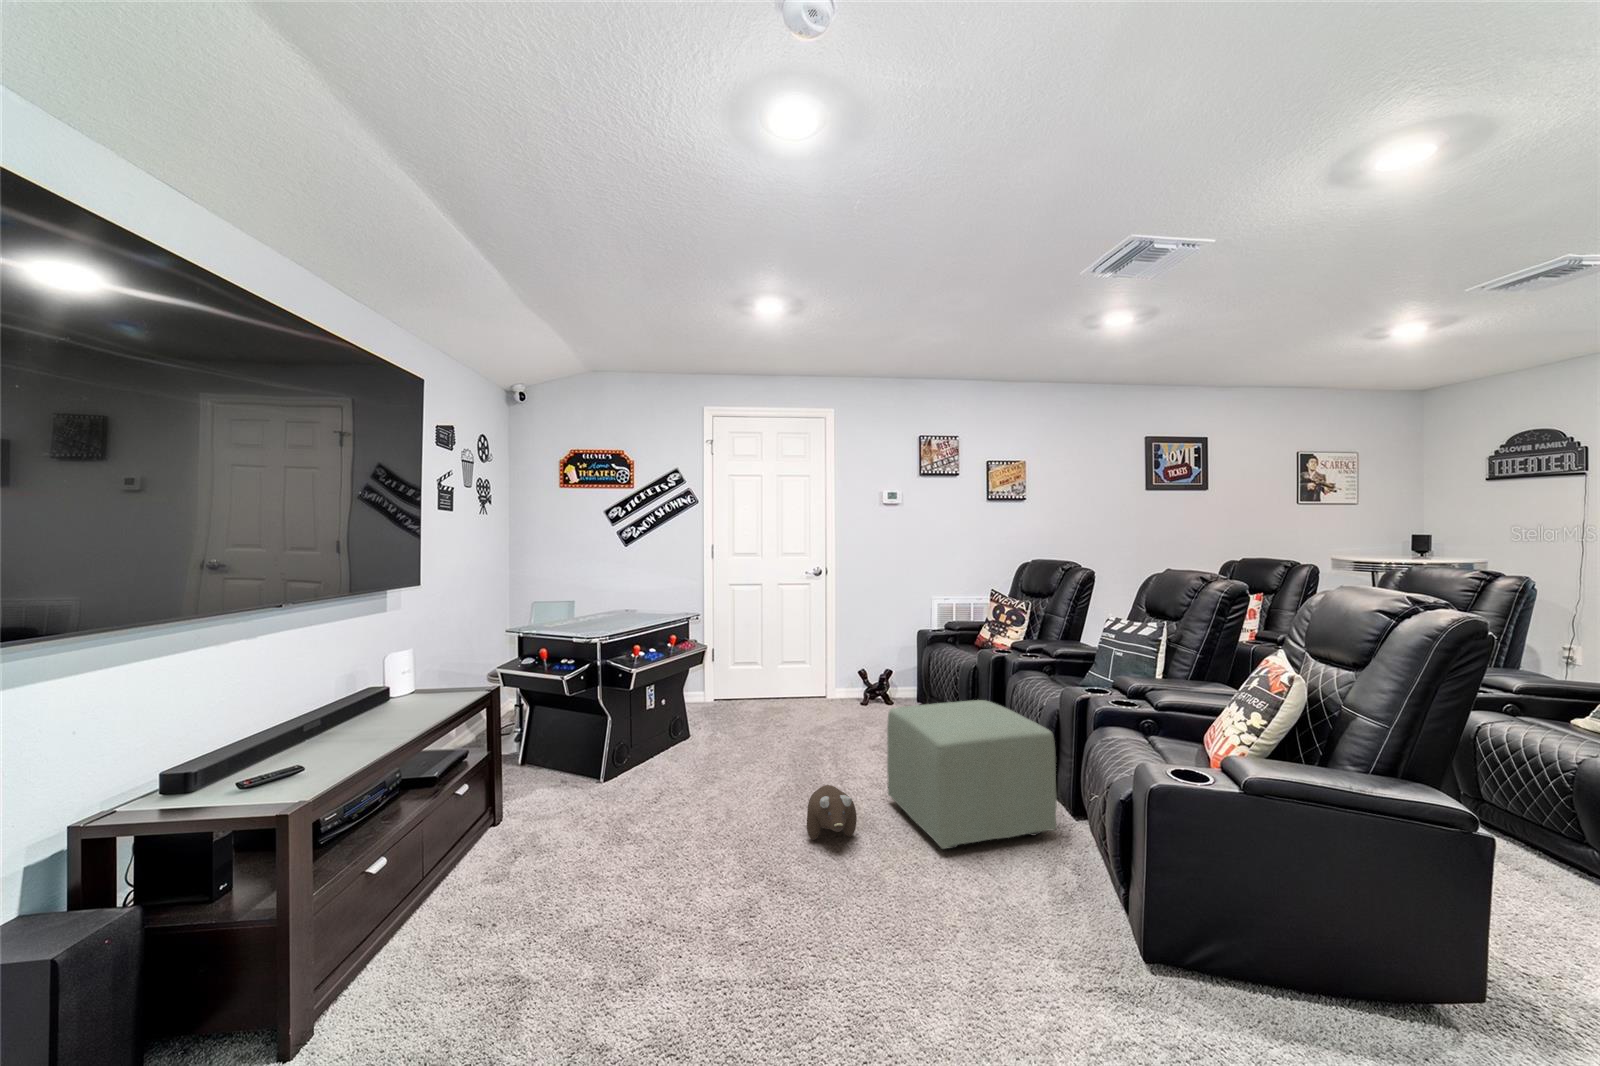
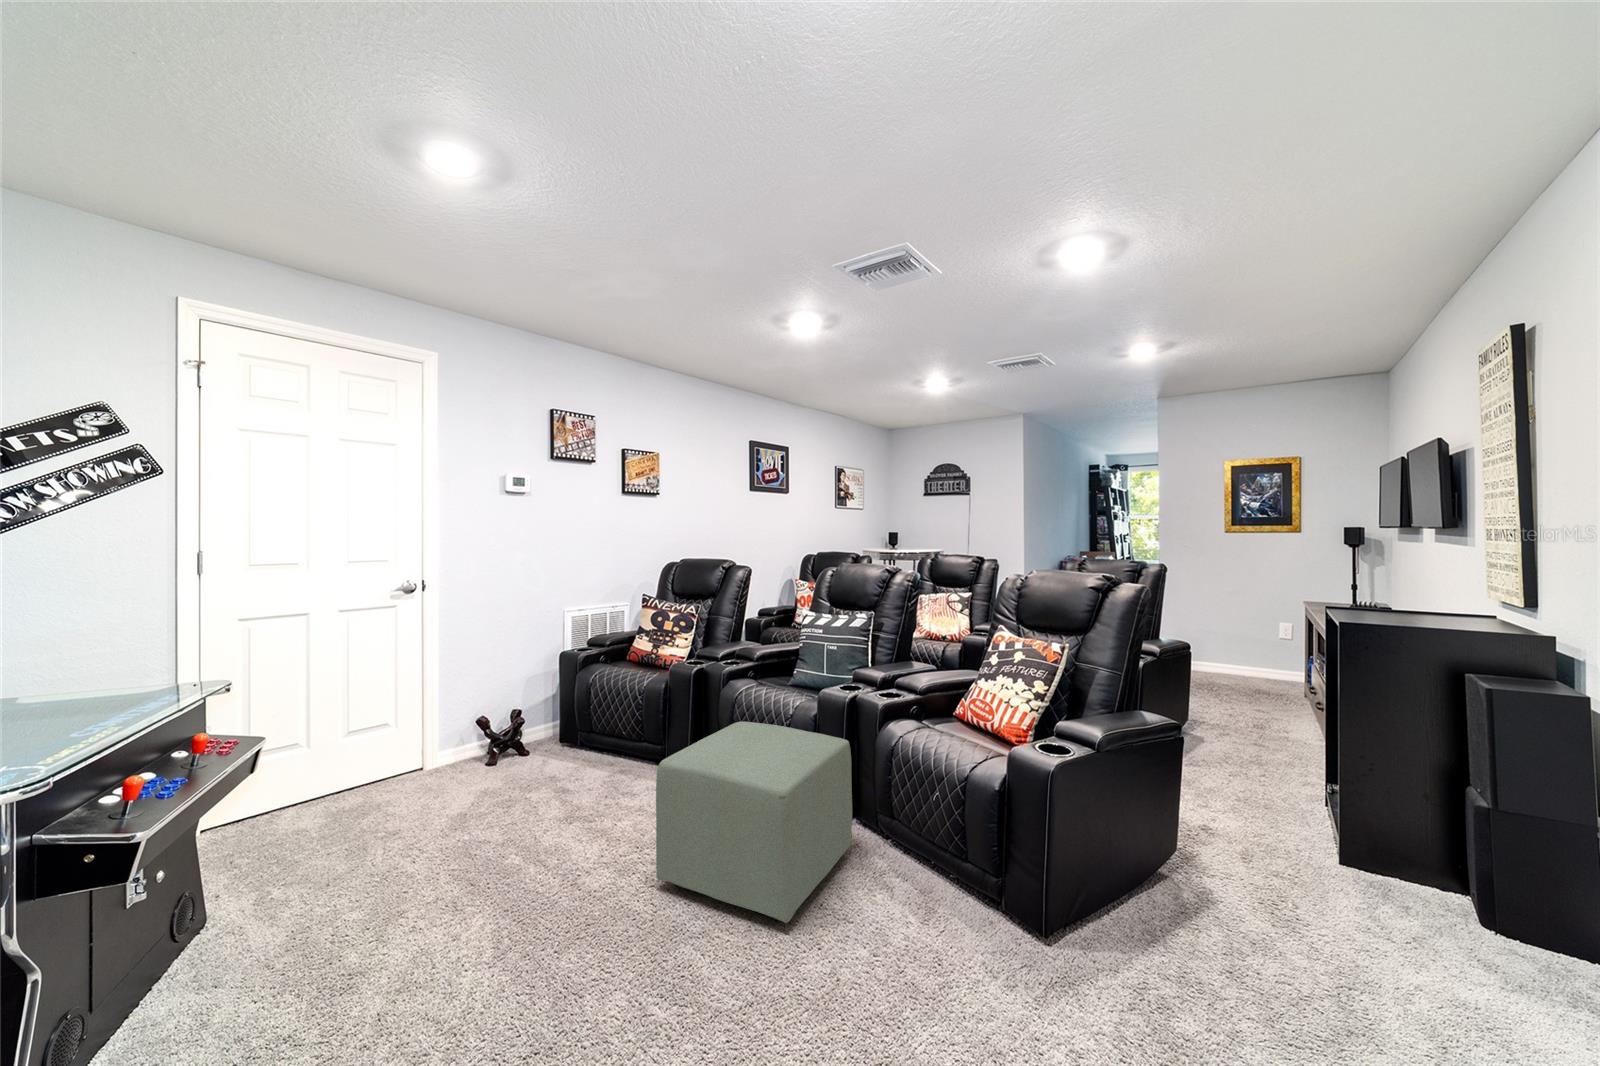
plush toy: present [807,785,857,840] -> none [585,903,681,1002]

